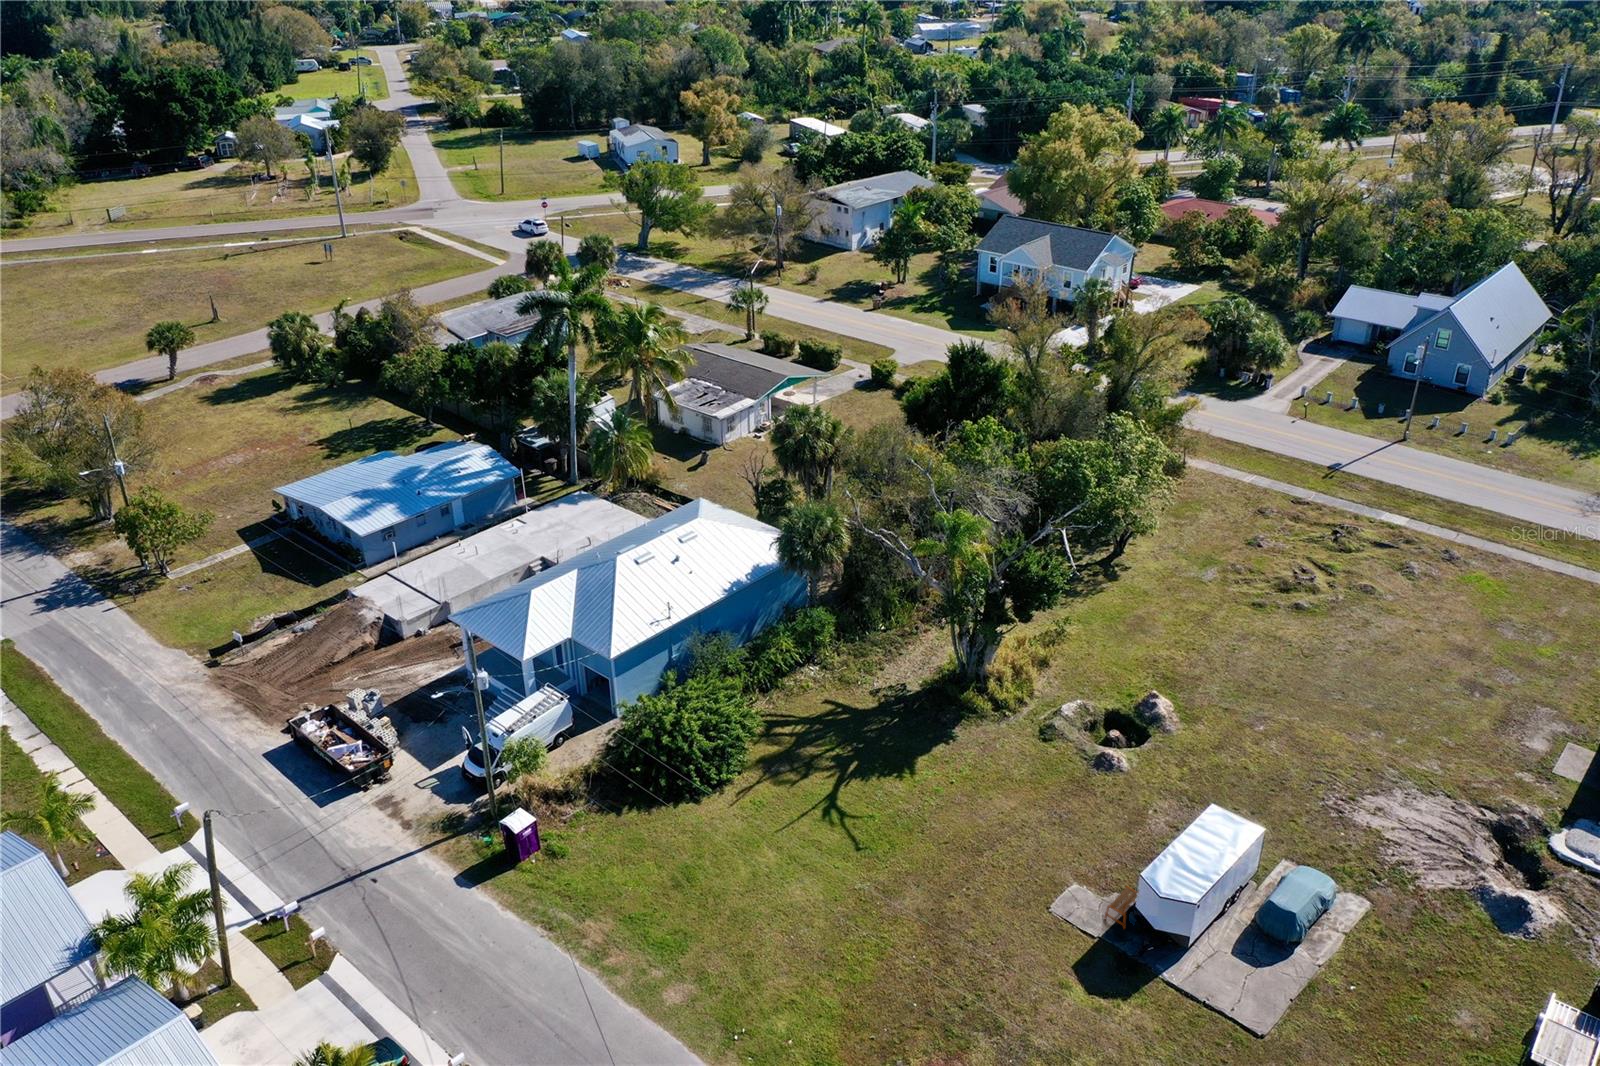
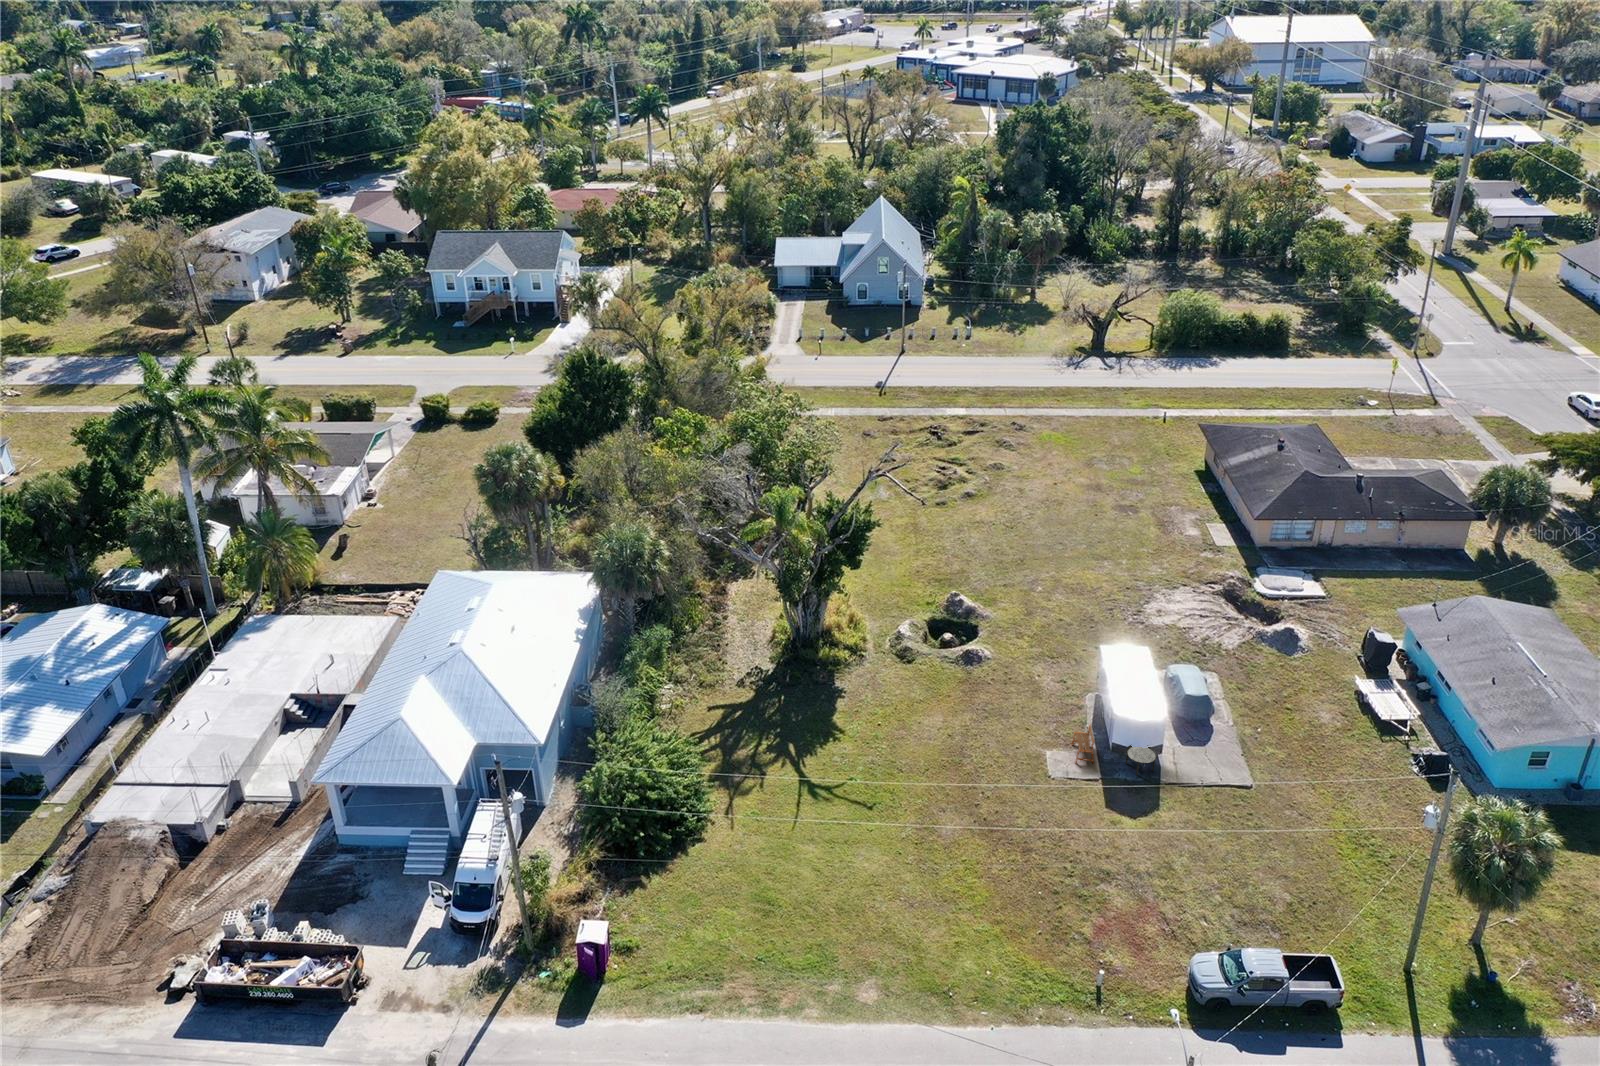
round table: none [1157,930,1197,973] -> present [1126,745,1158,775]

